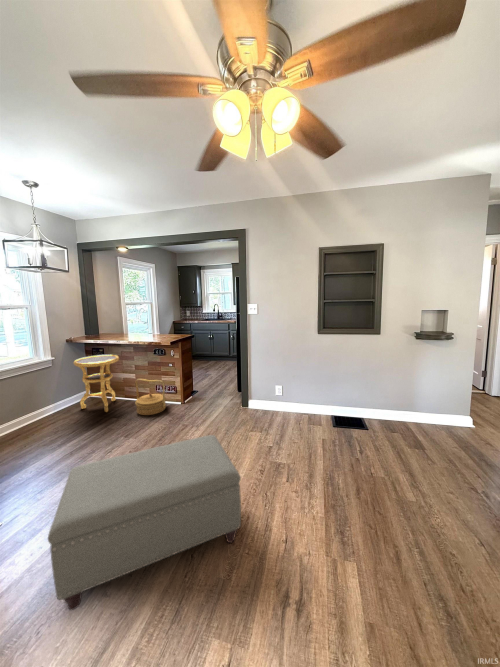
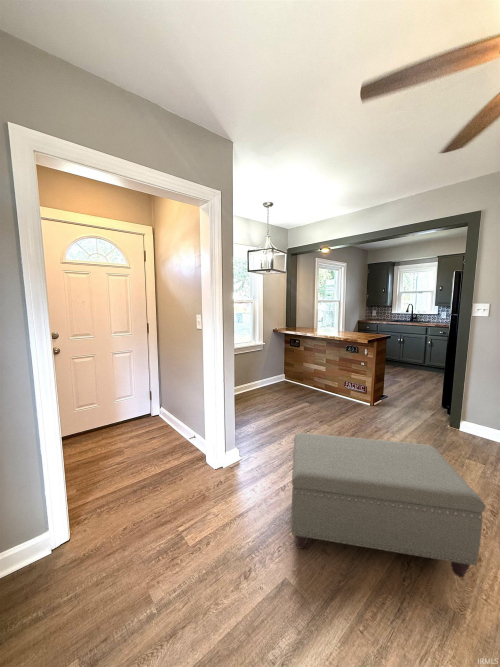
side table: present [73,355,119,412] -> none [278,346,314,396]
woven basket: present [135,379,166,415] -> none [326,372,356,409]

